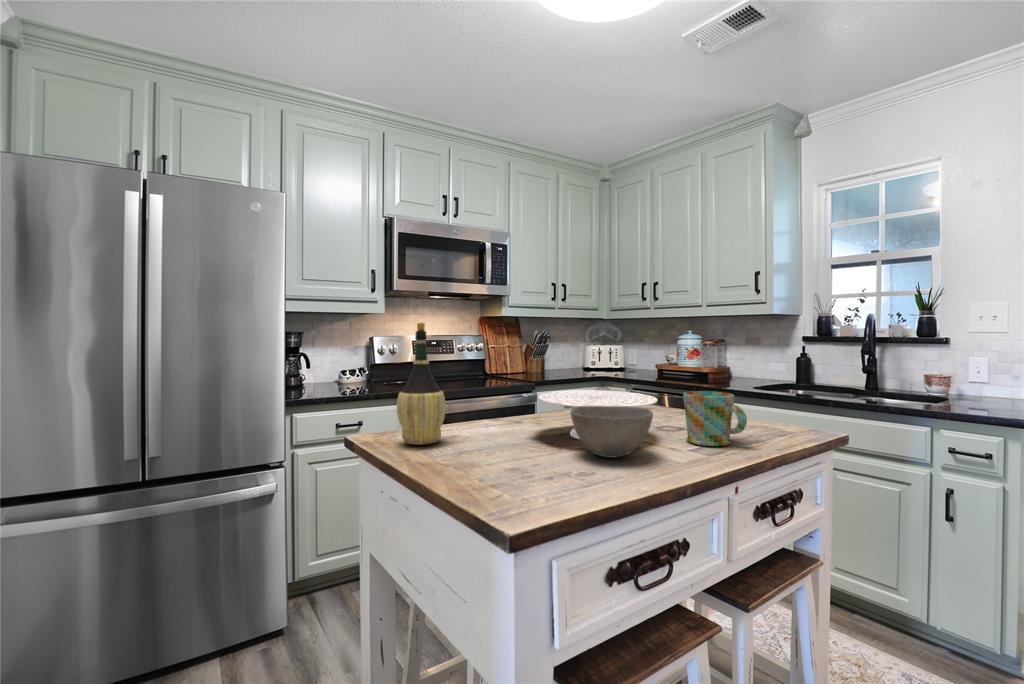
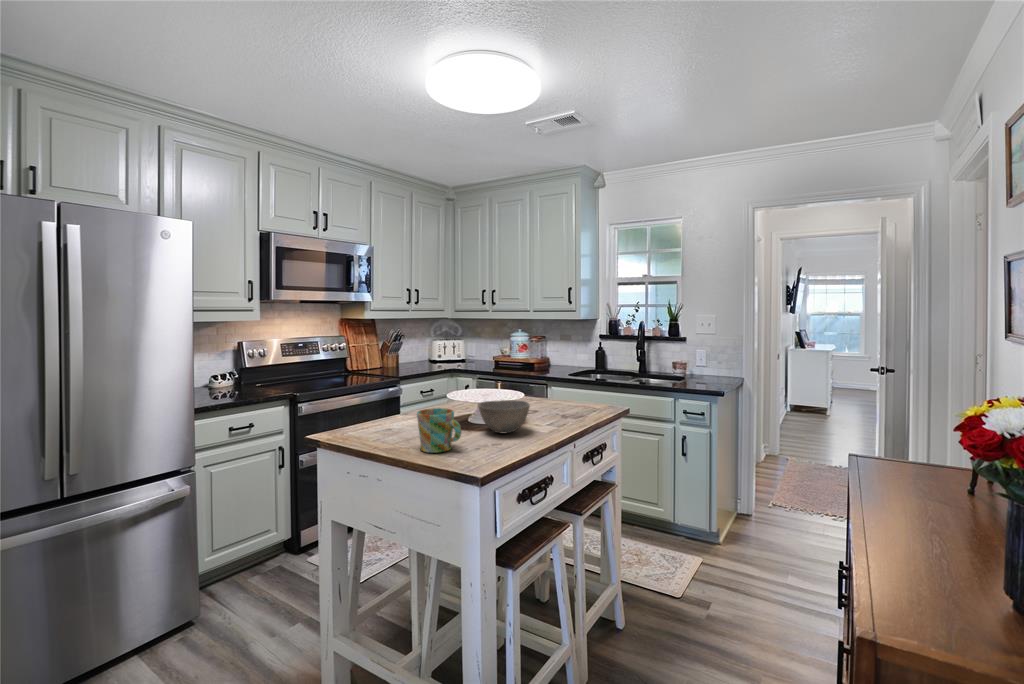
wine bottle: present [397,323,446,445] -> none [352,349,388,437]
mug: present [683,391,747,446] -> present [417,408,462,453]

